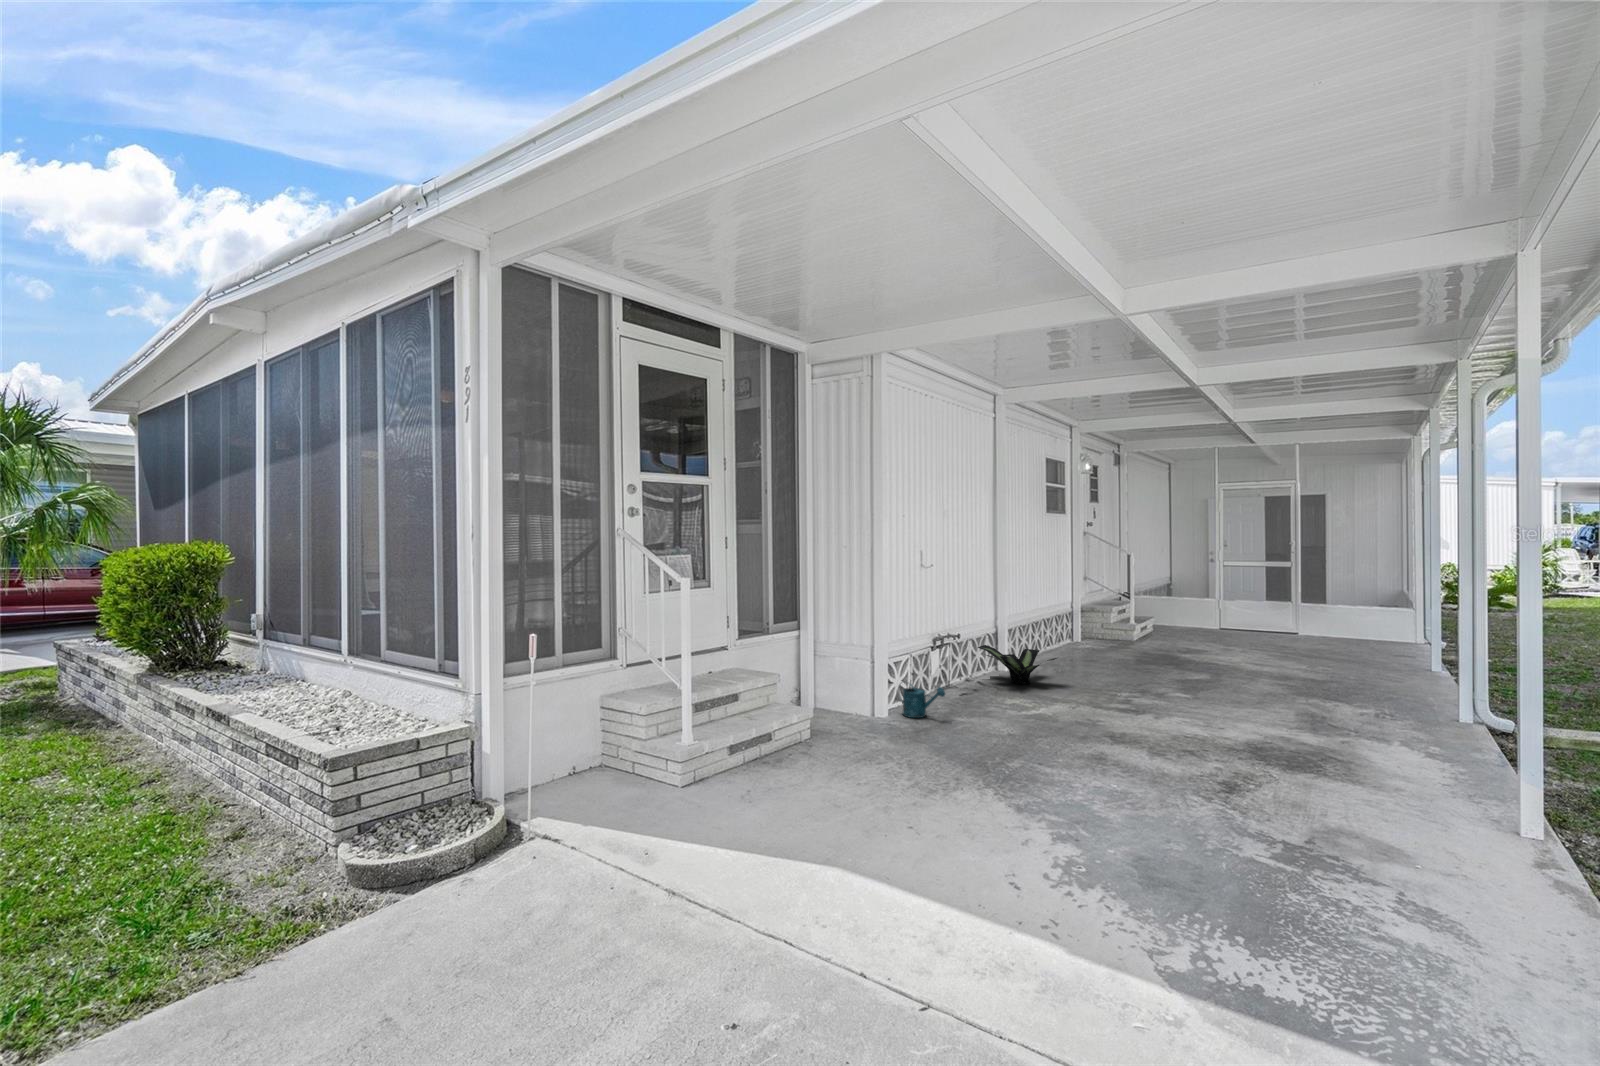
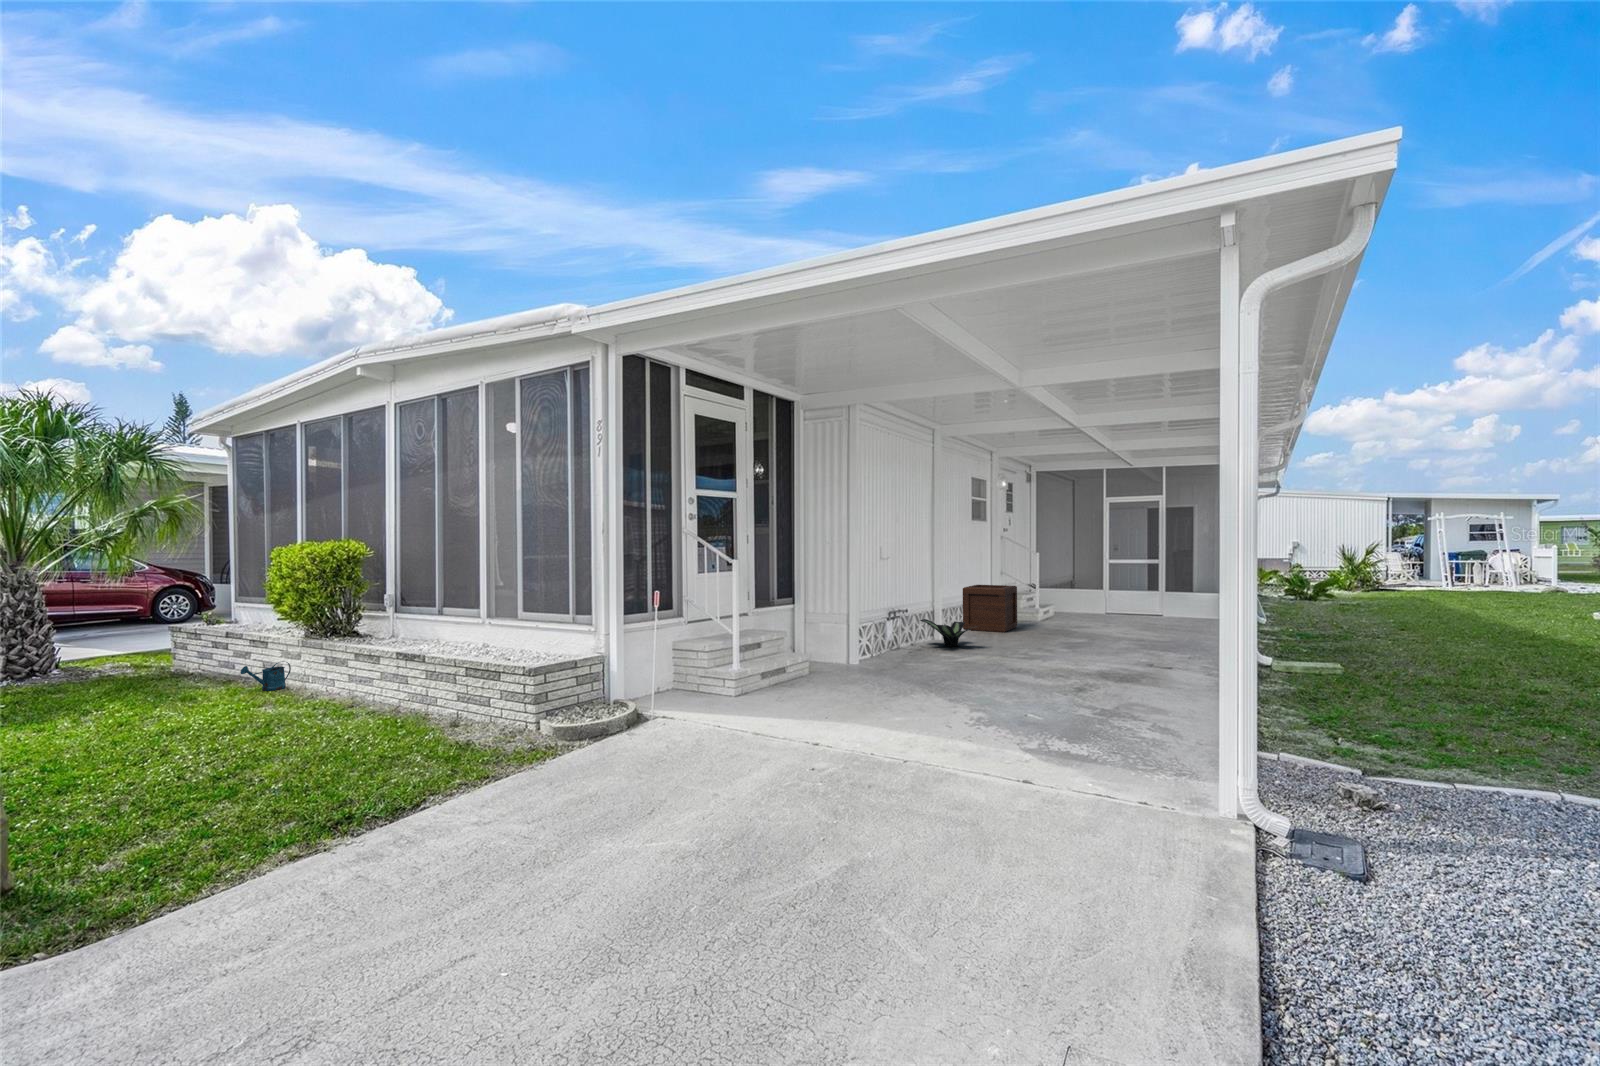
wooden crate: none [1036,595,1108,660] -> present [963,585,1017,632]
watering can: present [898,684,945,718] -> present [240,661,291,691]

